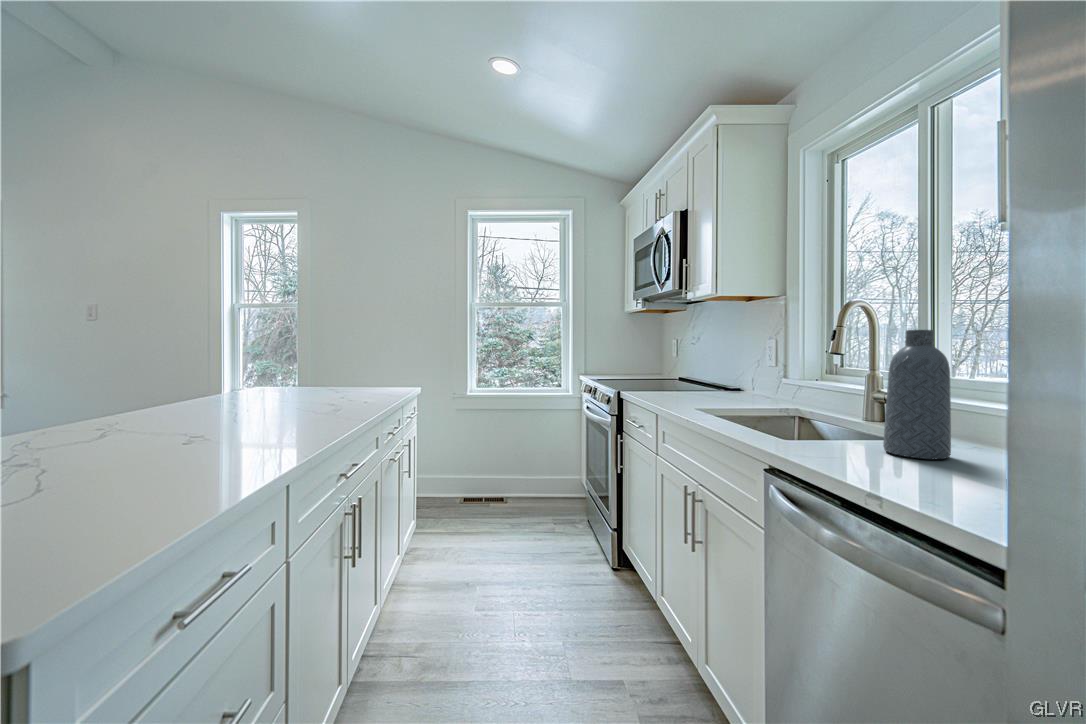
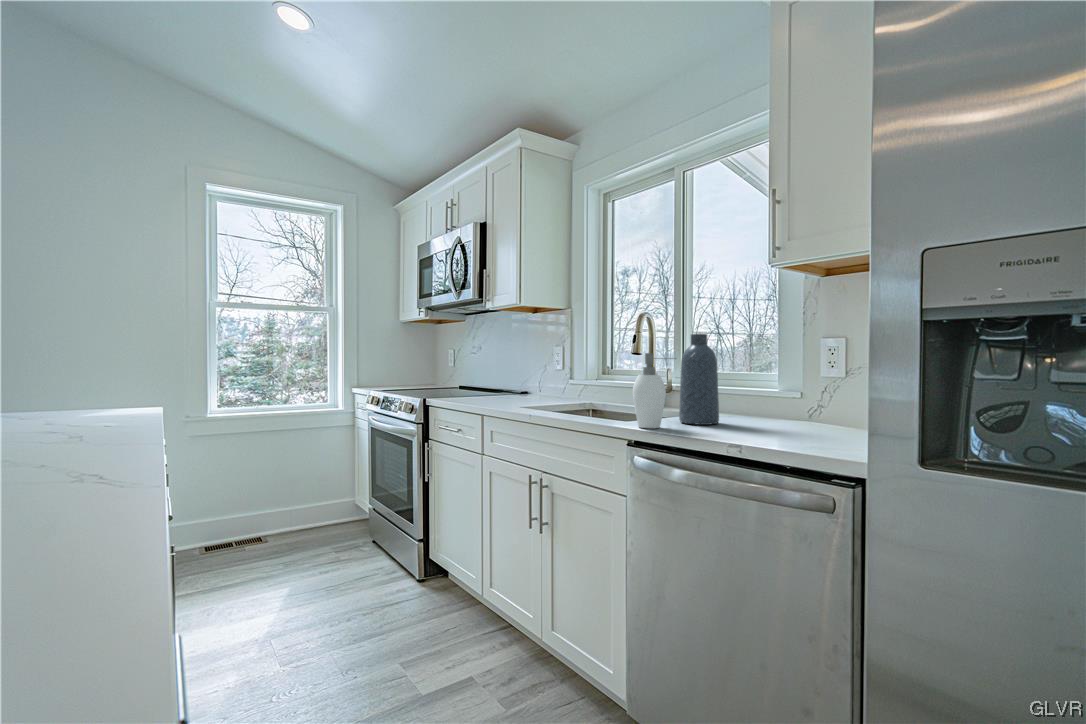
soap dispenser: none [801,357,868,456] -> present [633,353,675,428]

